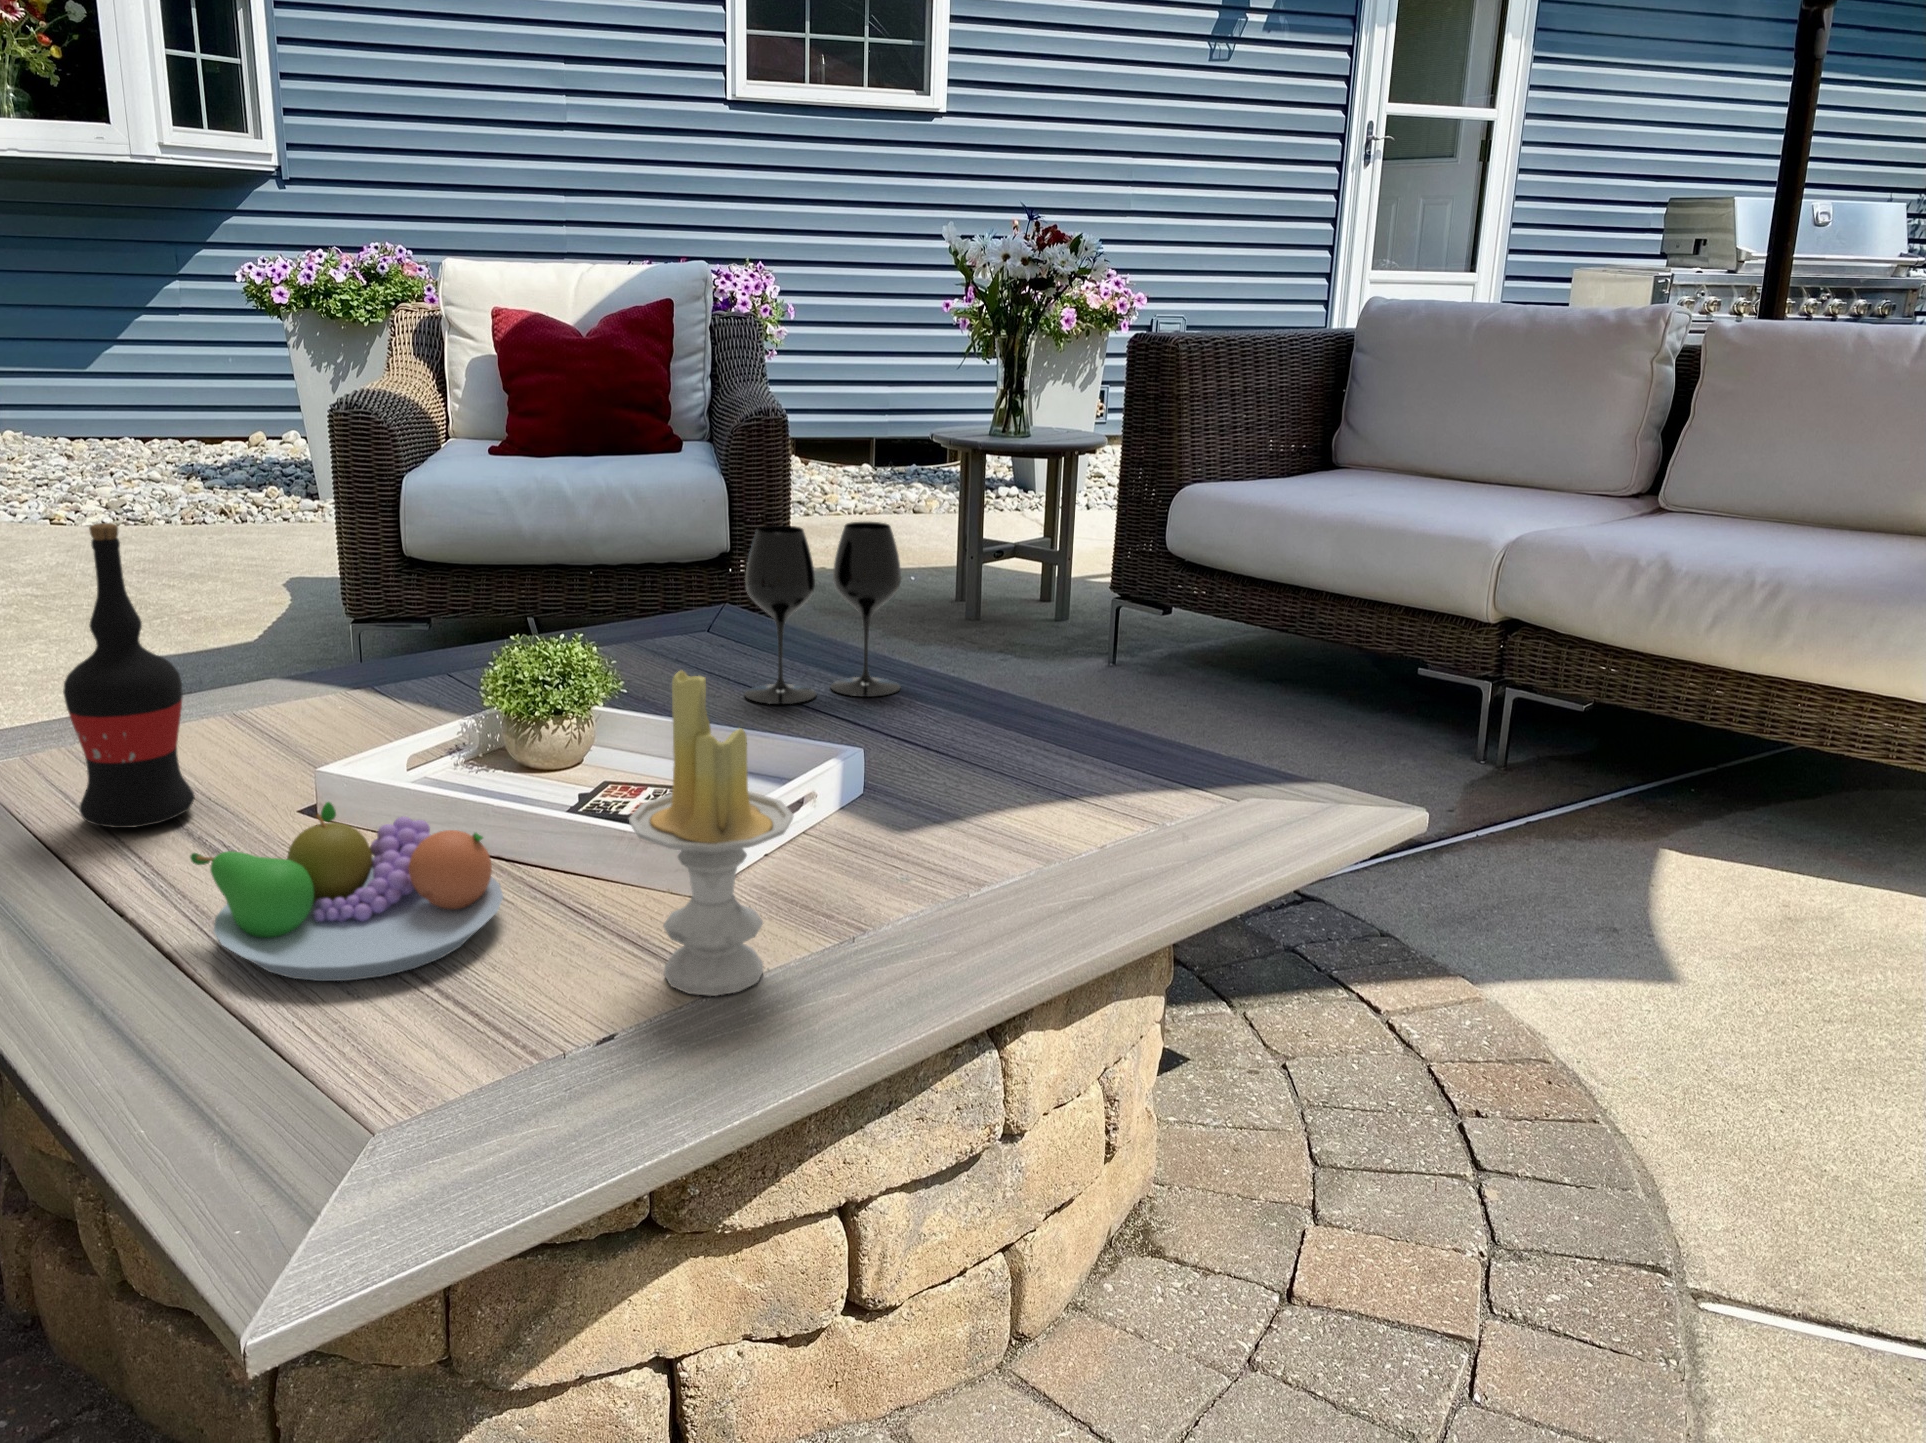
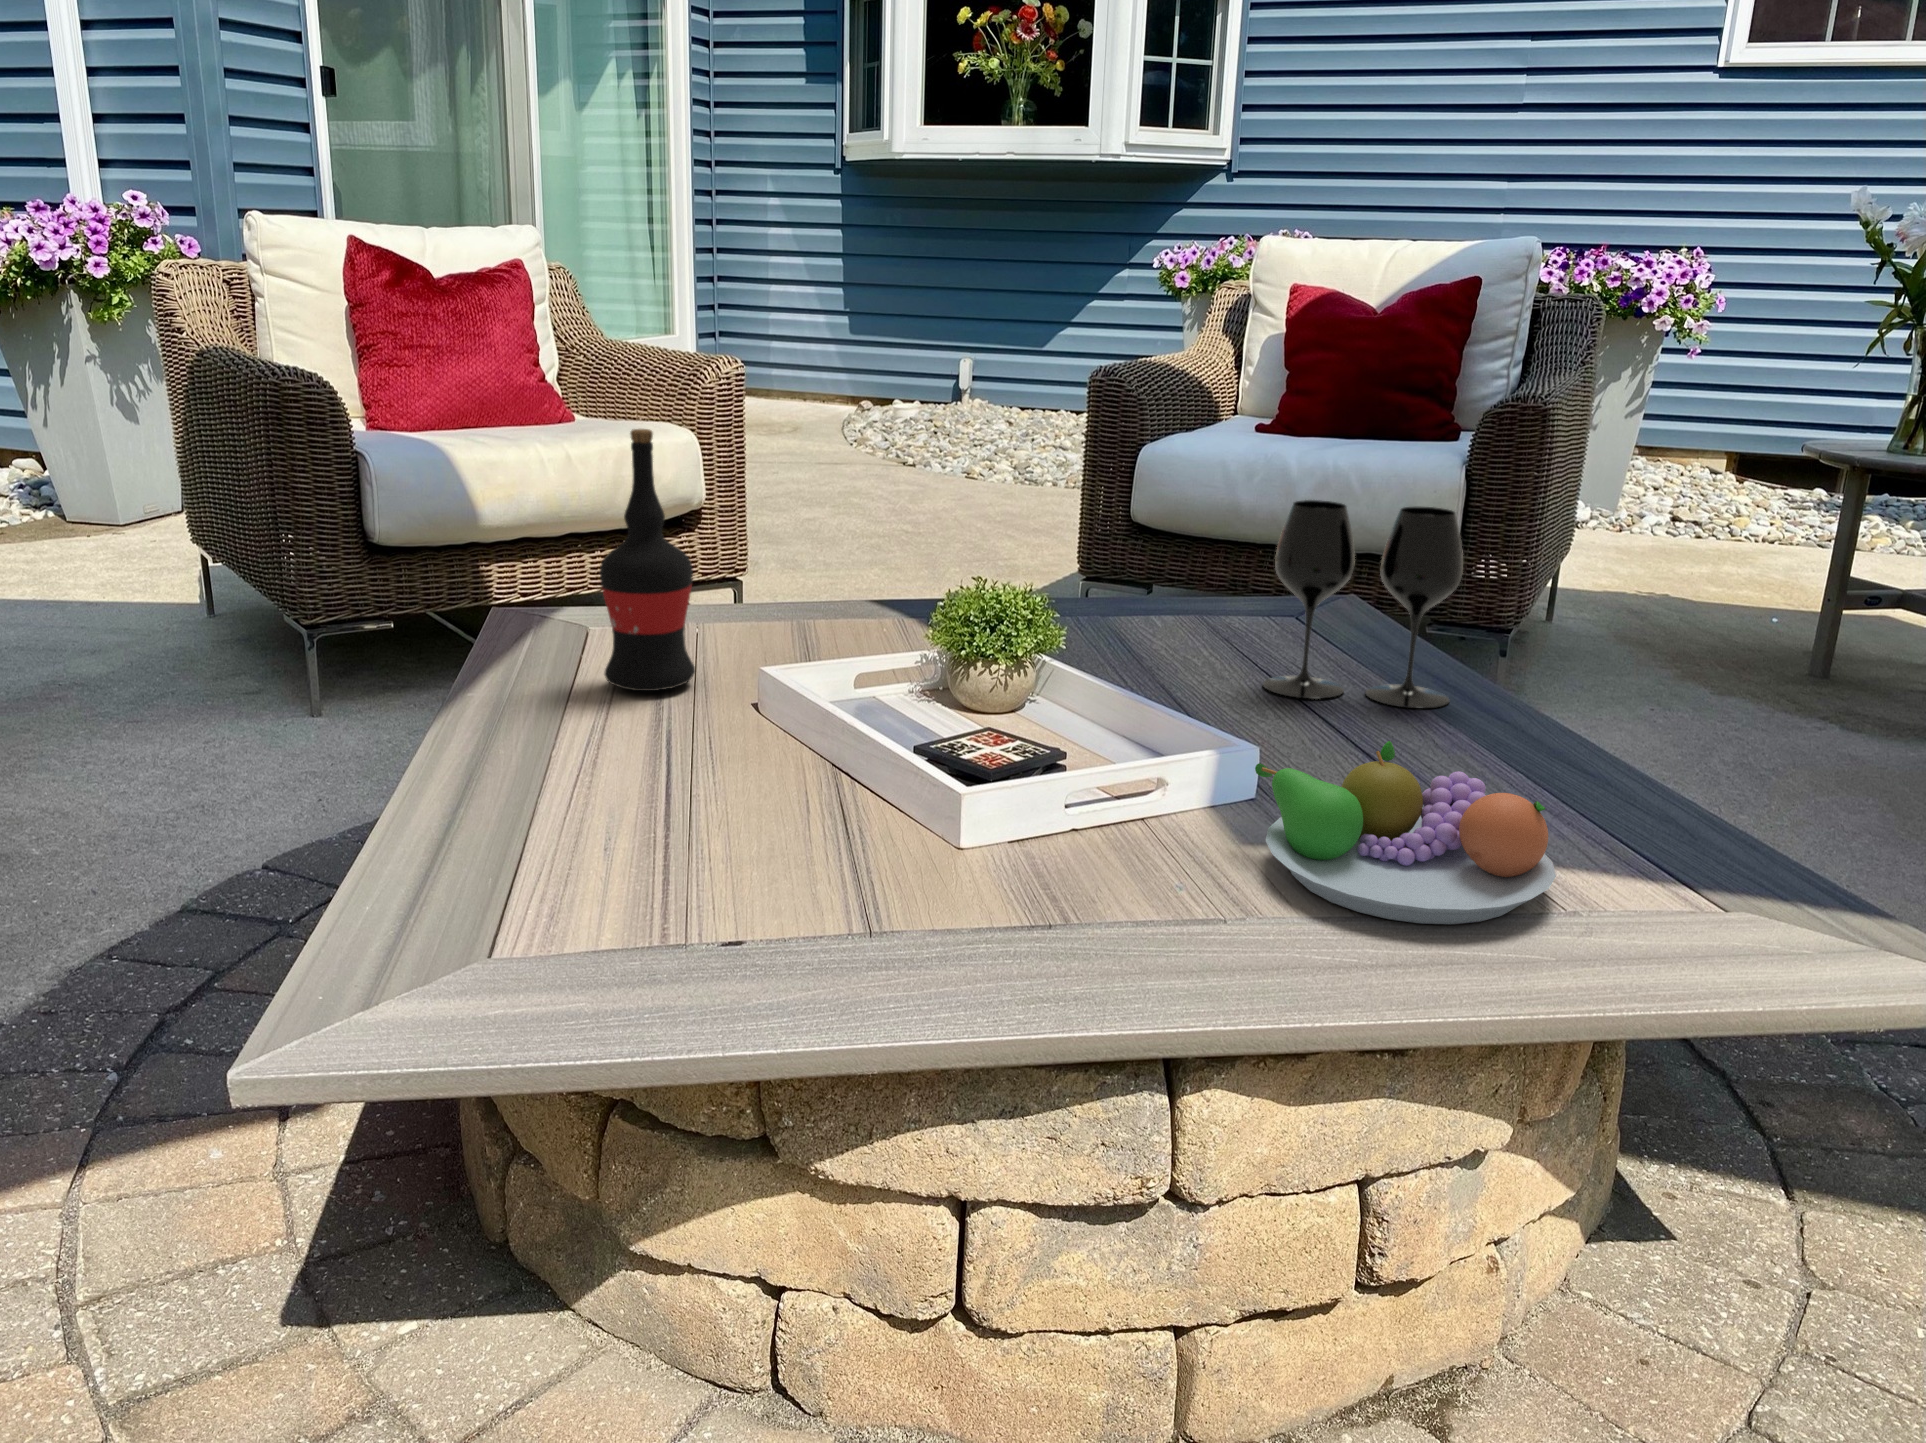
candle: present [629,671,794,996] -> none [801,596,972,939]
fruit bowl: present [190,802,504,981] -> present [1255,741,1556,924]

